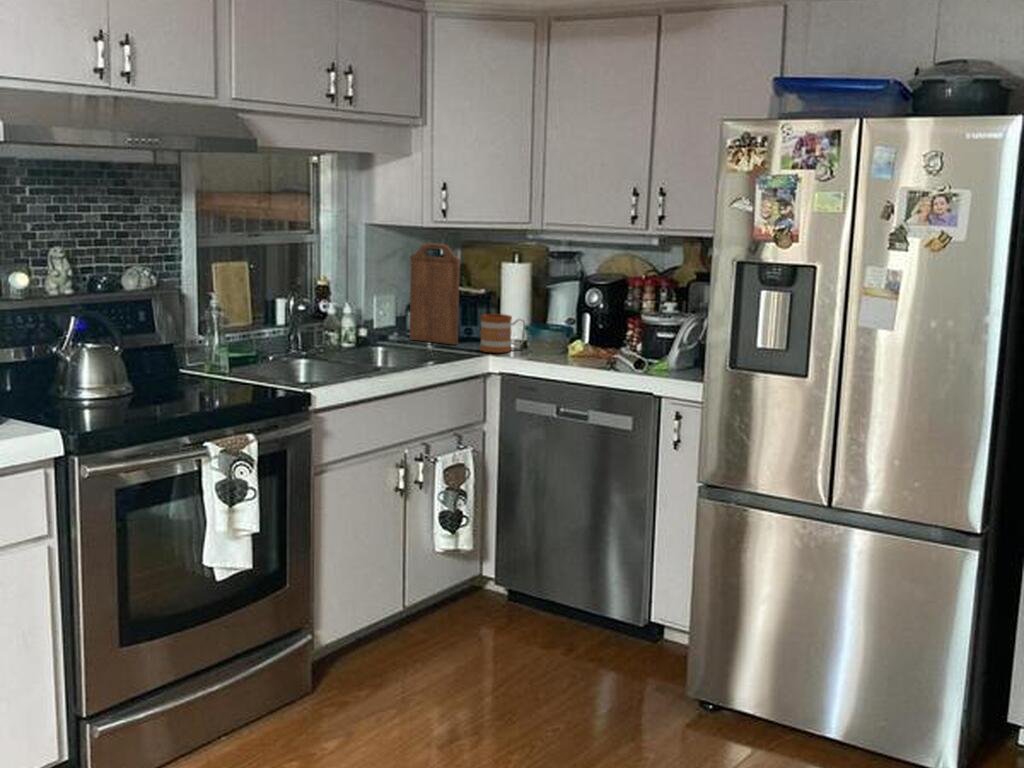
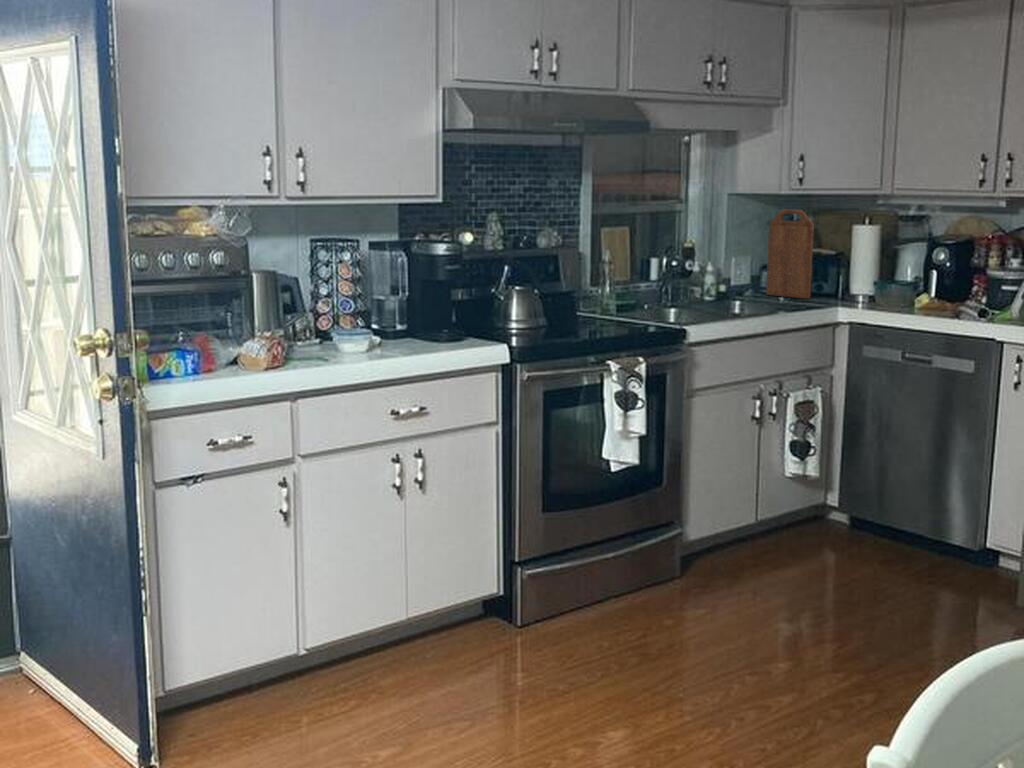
mug: present [480,314,526,353] -> none [831,271,874,305]

